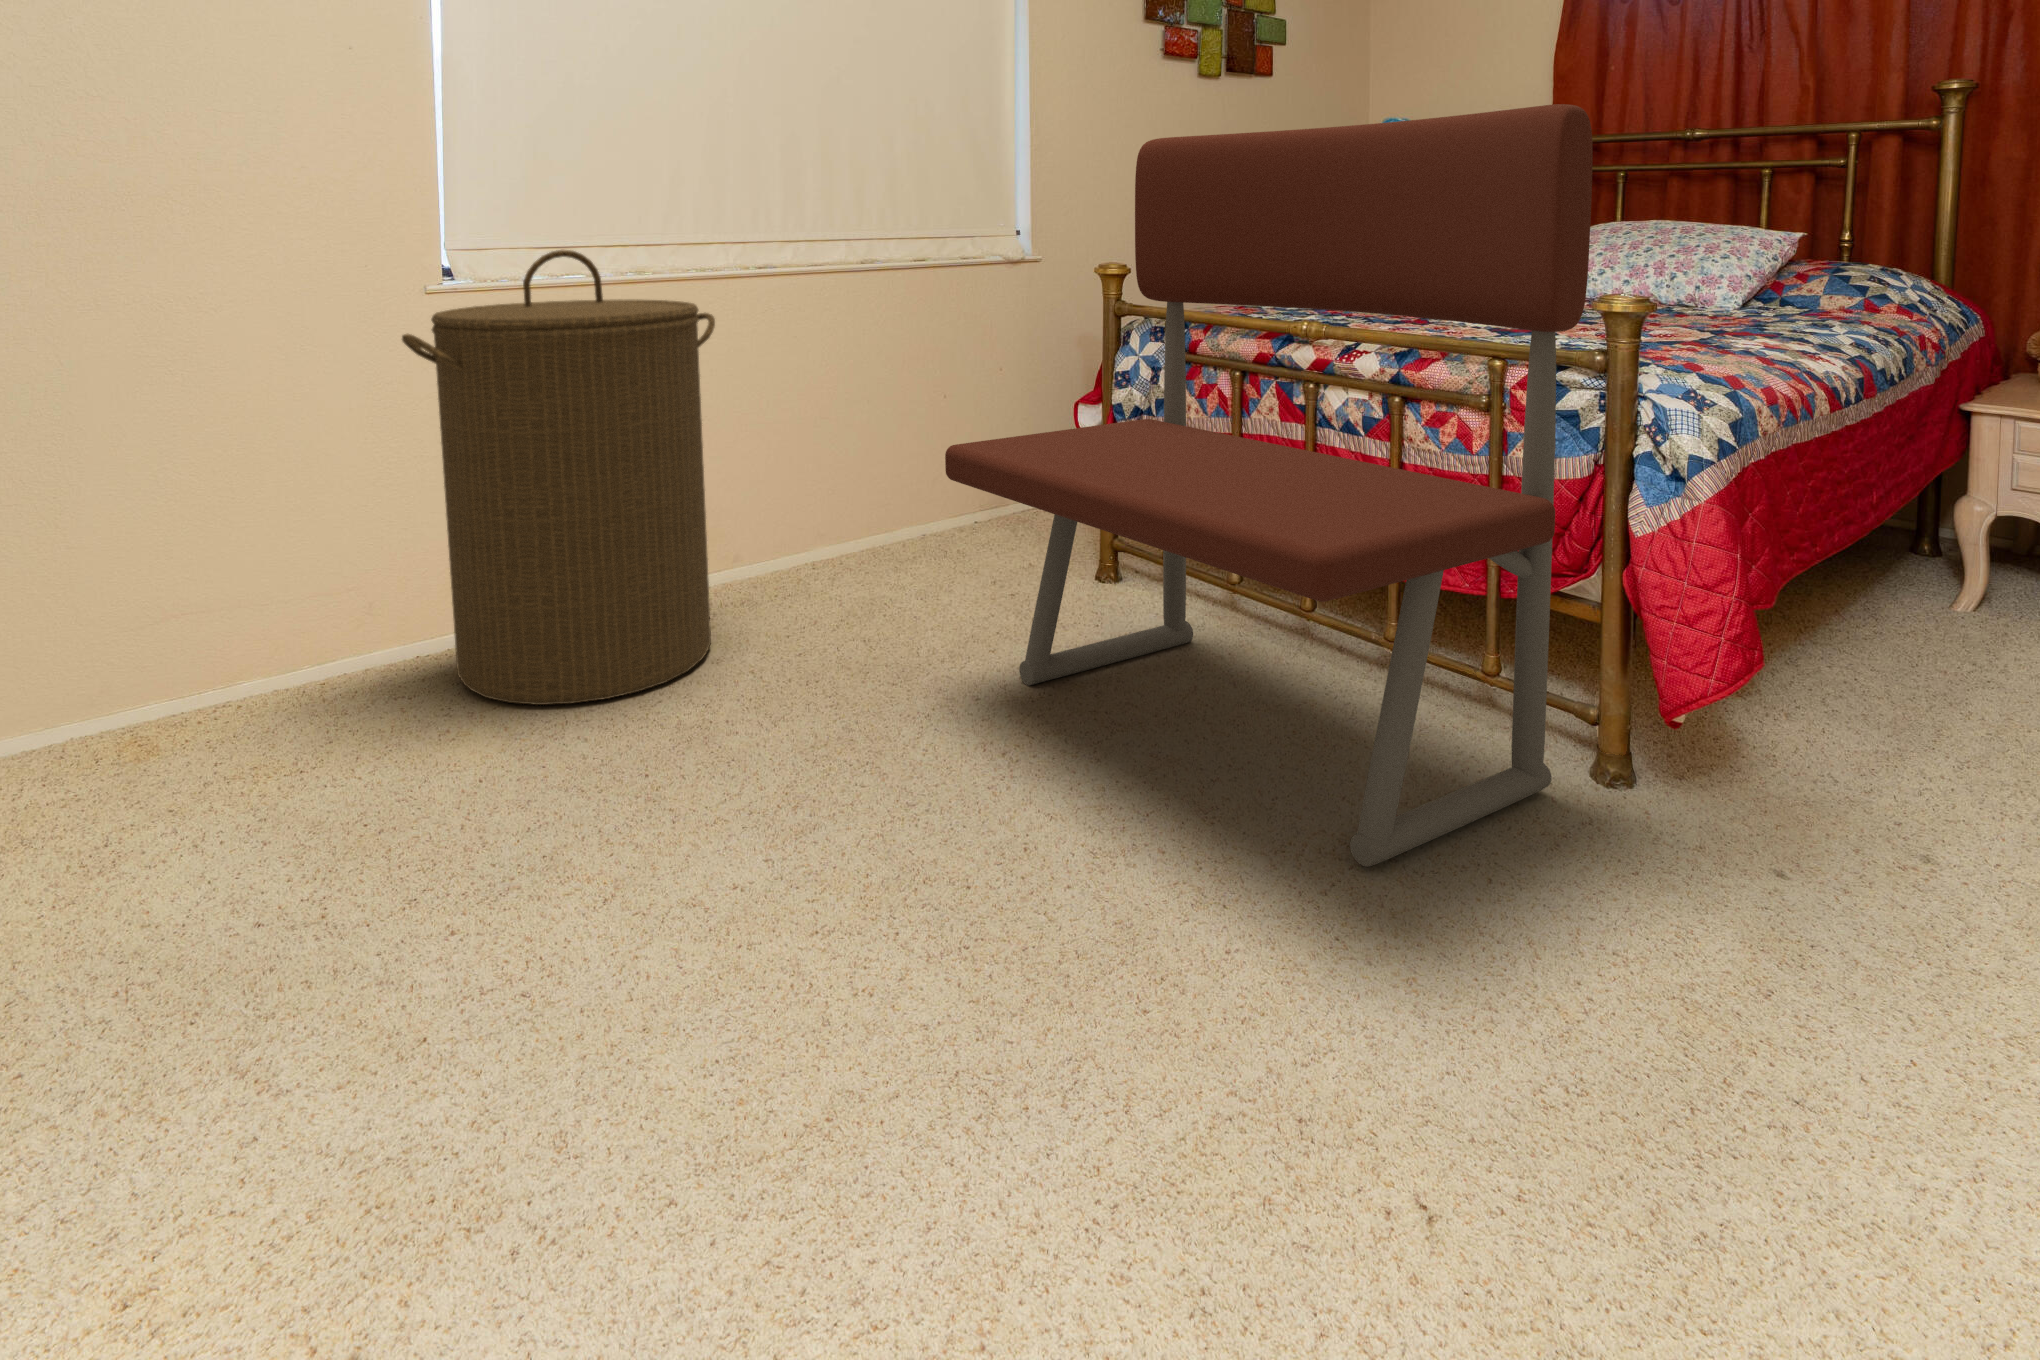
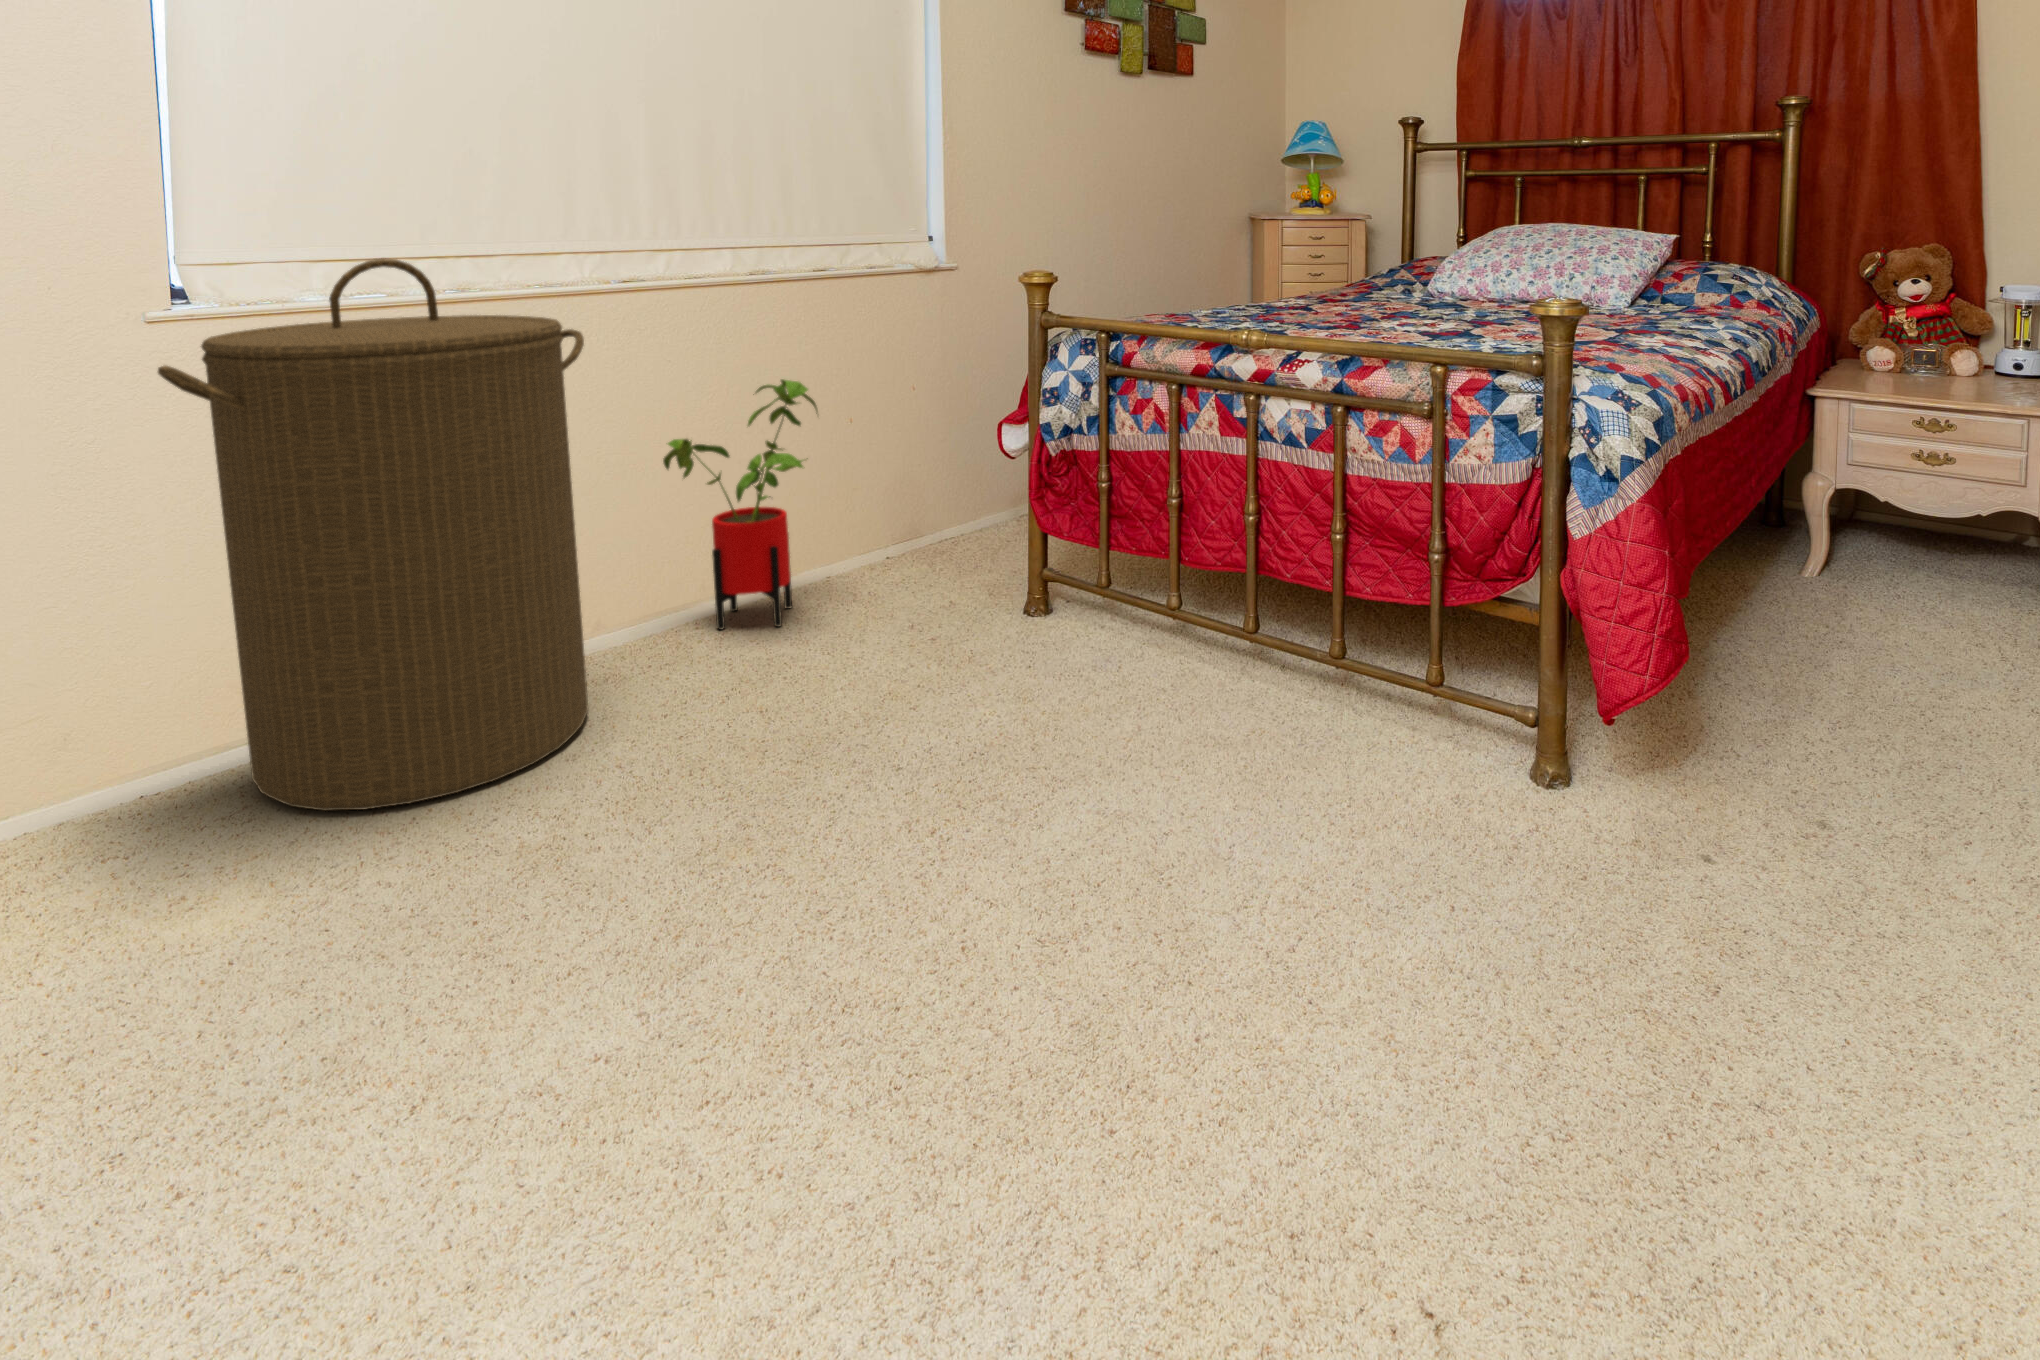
bench: present [945,104,1593,867] -> none [864,110,1539,911]
house plant: none [777,363,911,588] -> present [663,379,818,630]

